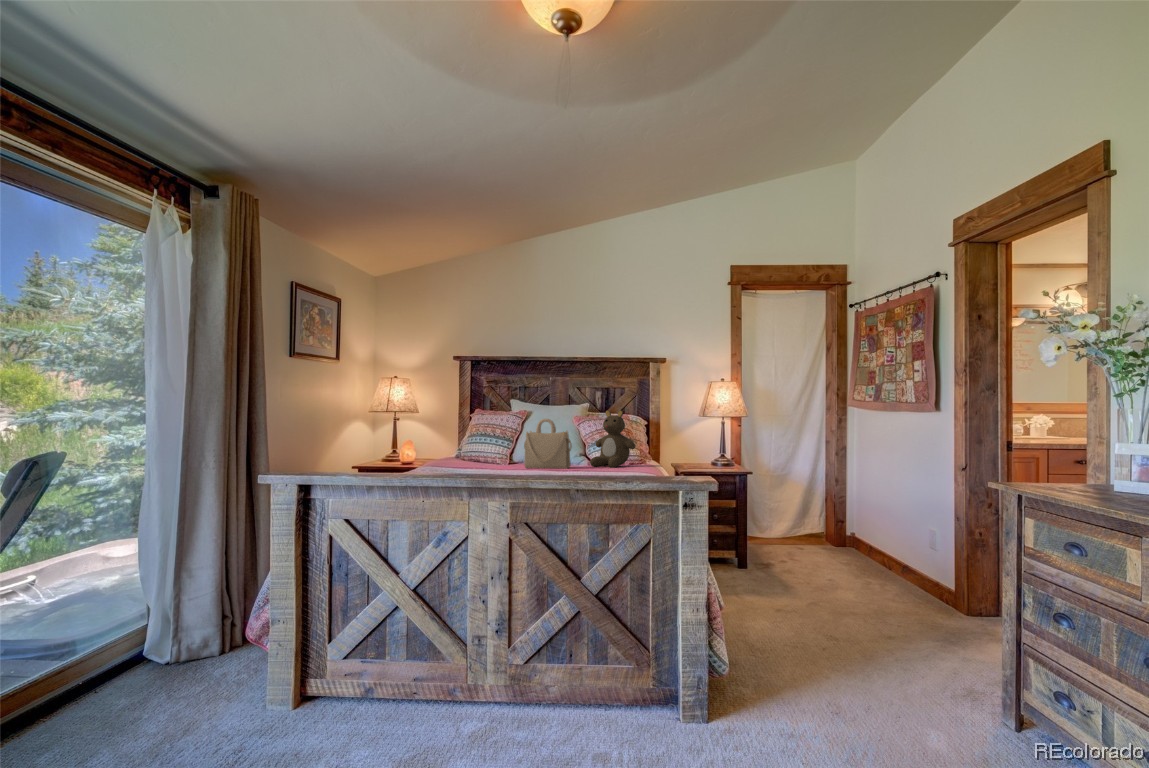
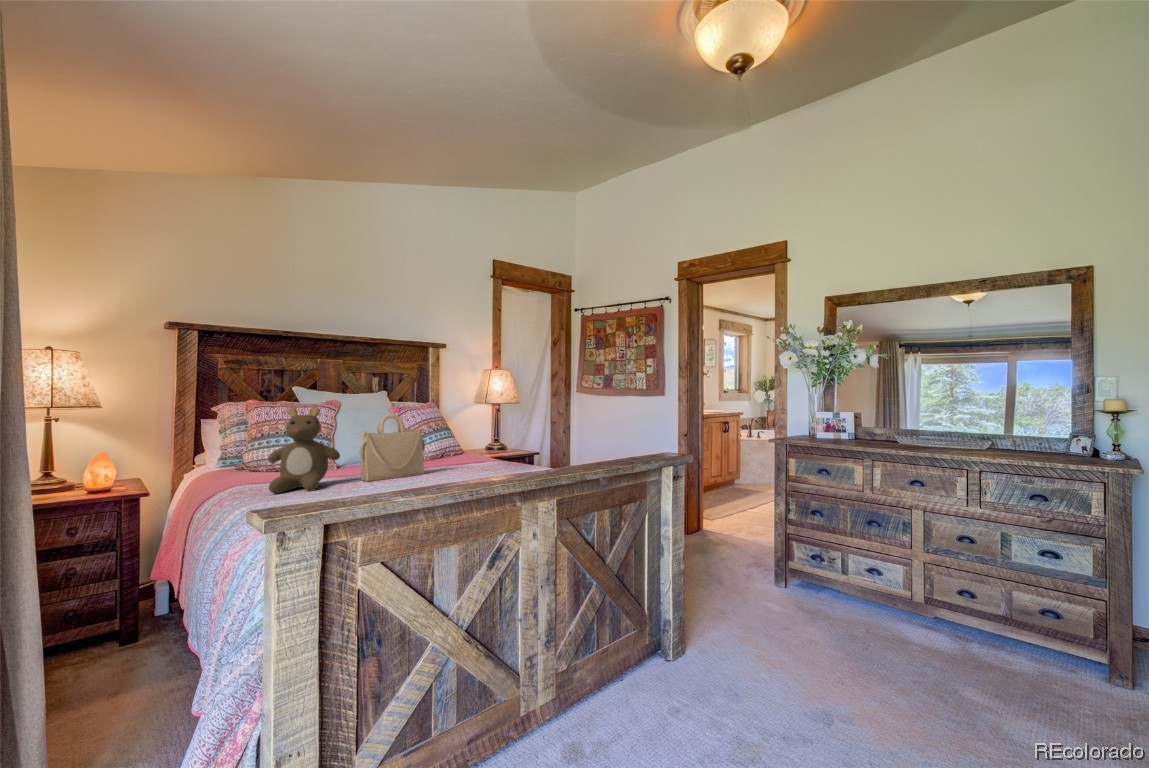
teddy bear: present [590,410,635,468] -> present [268,407,340,493]

